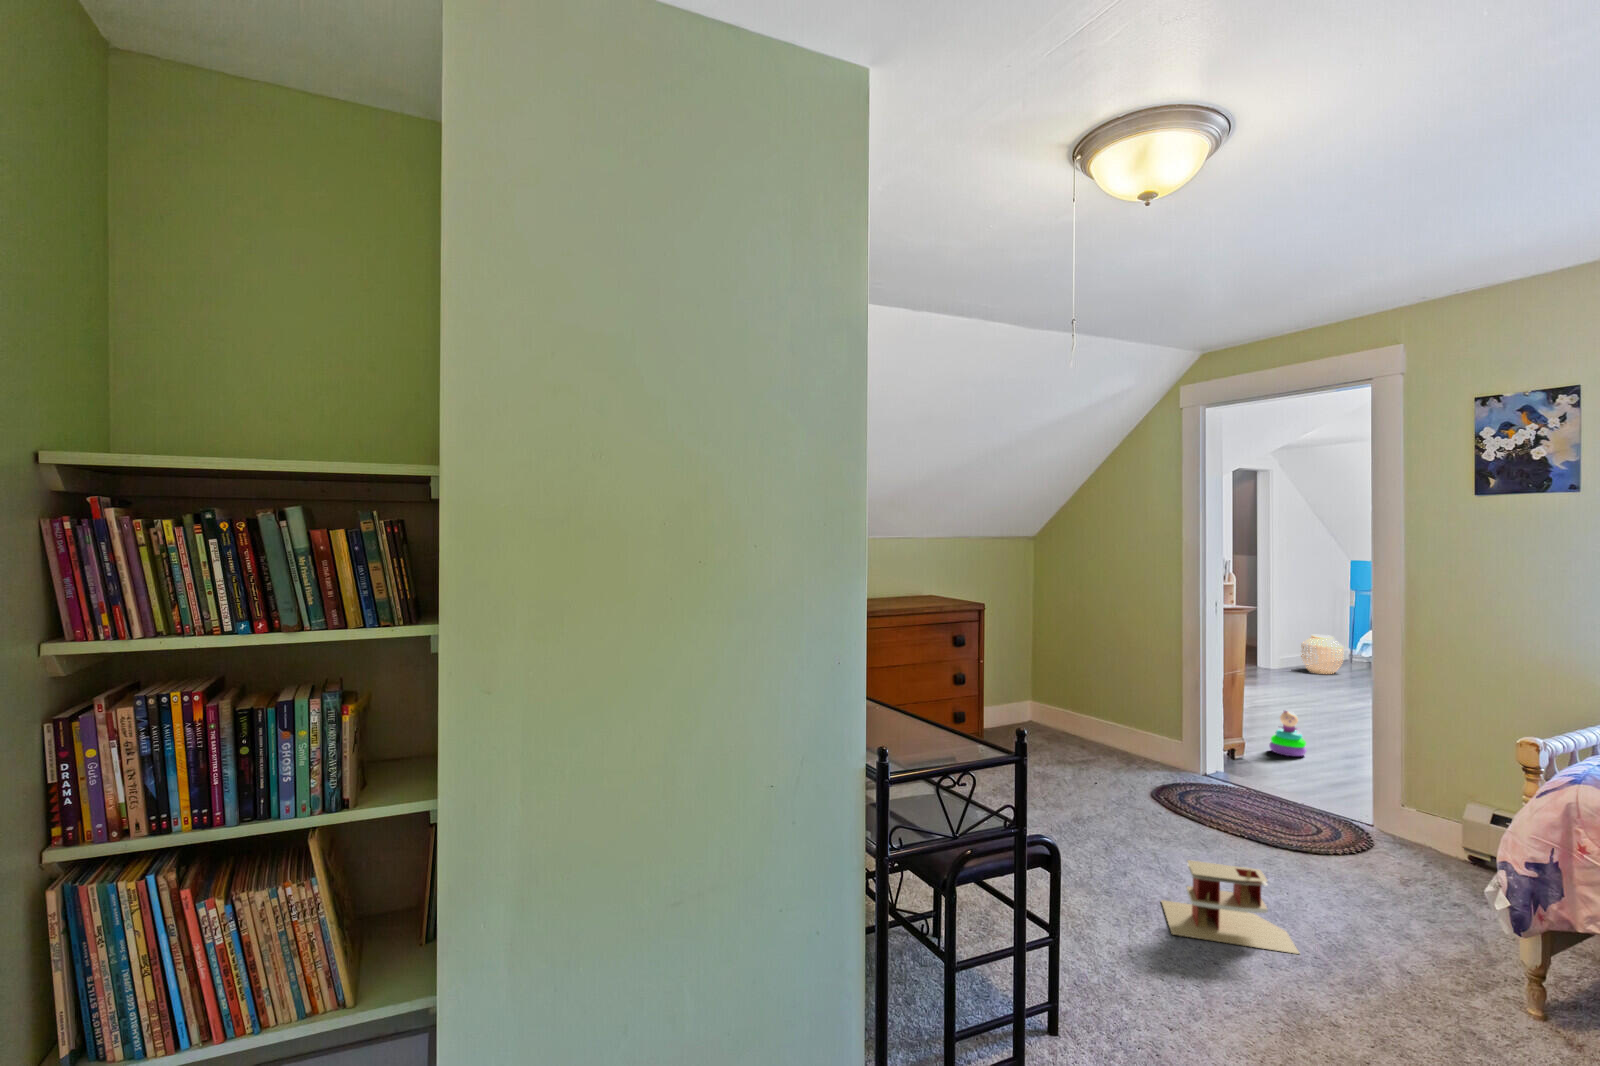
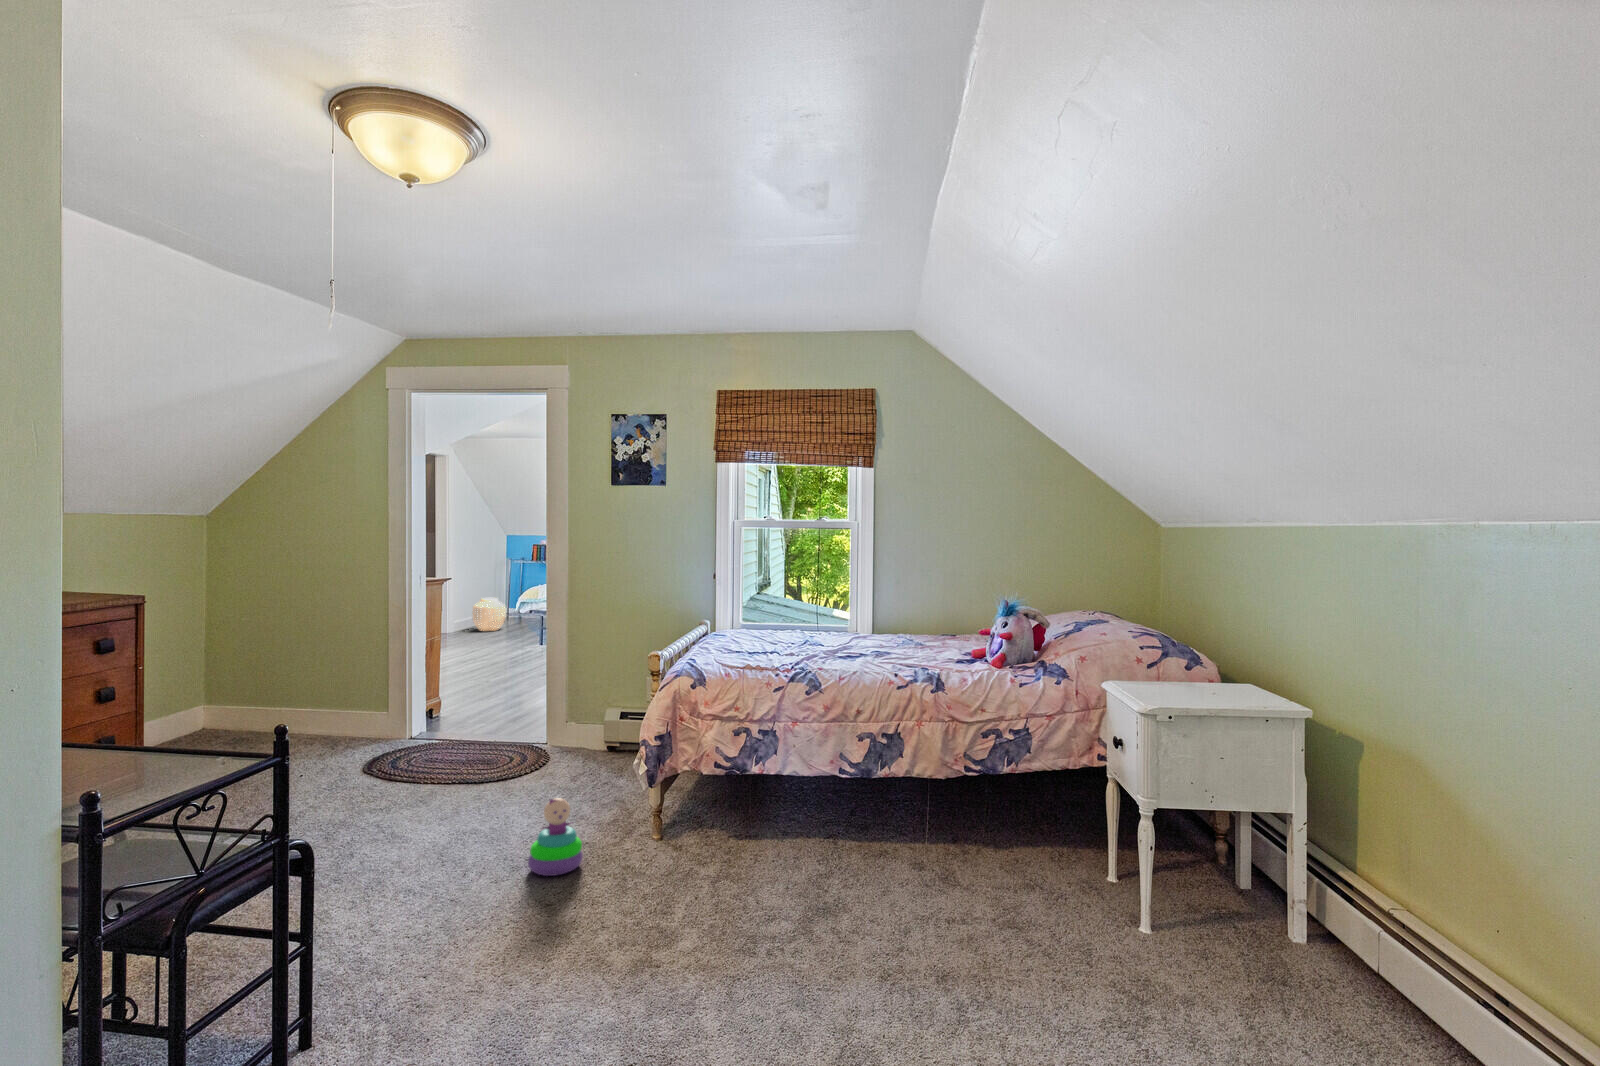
stacking toy: present [1269,711,1307,756] -> present [528,798,583,876]
toy house: present [1162,860,1299,954] -> none [394,803,516,886]

